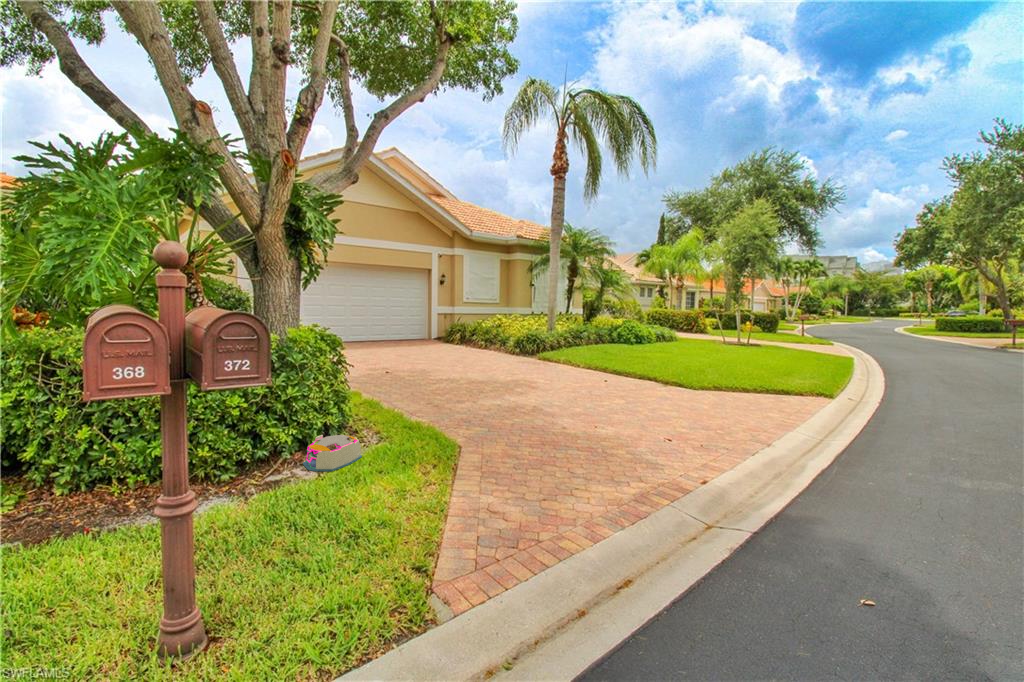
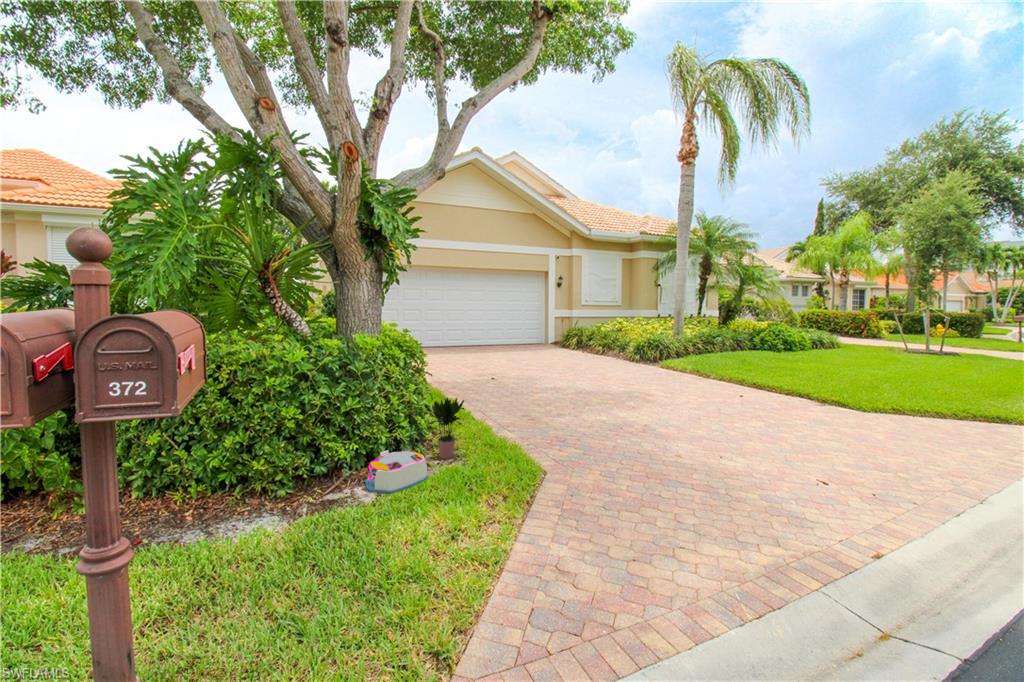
potted plant: none [347,382,389,442] -> present [424,397,464,459]

